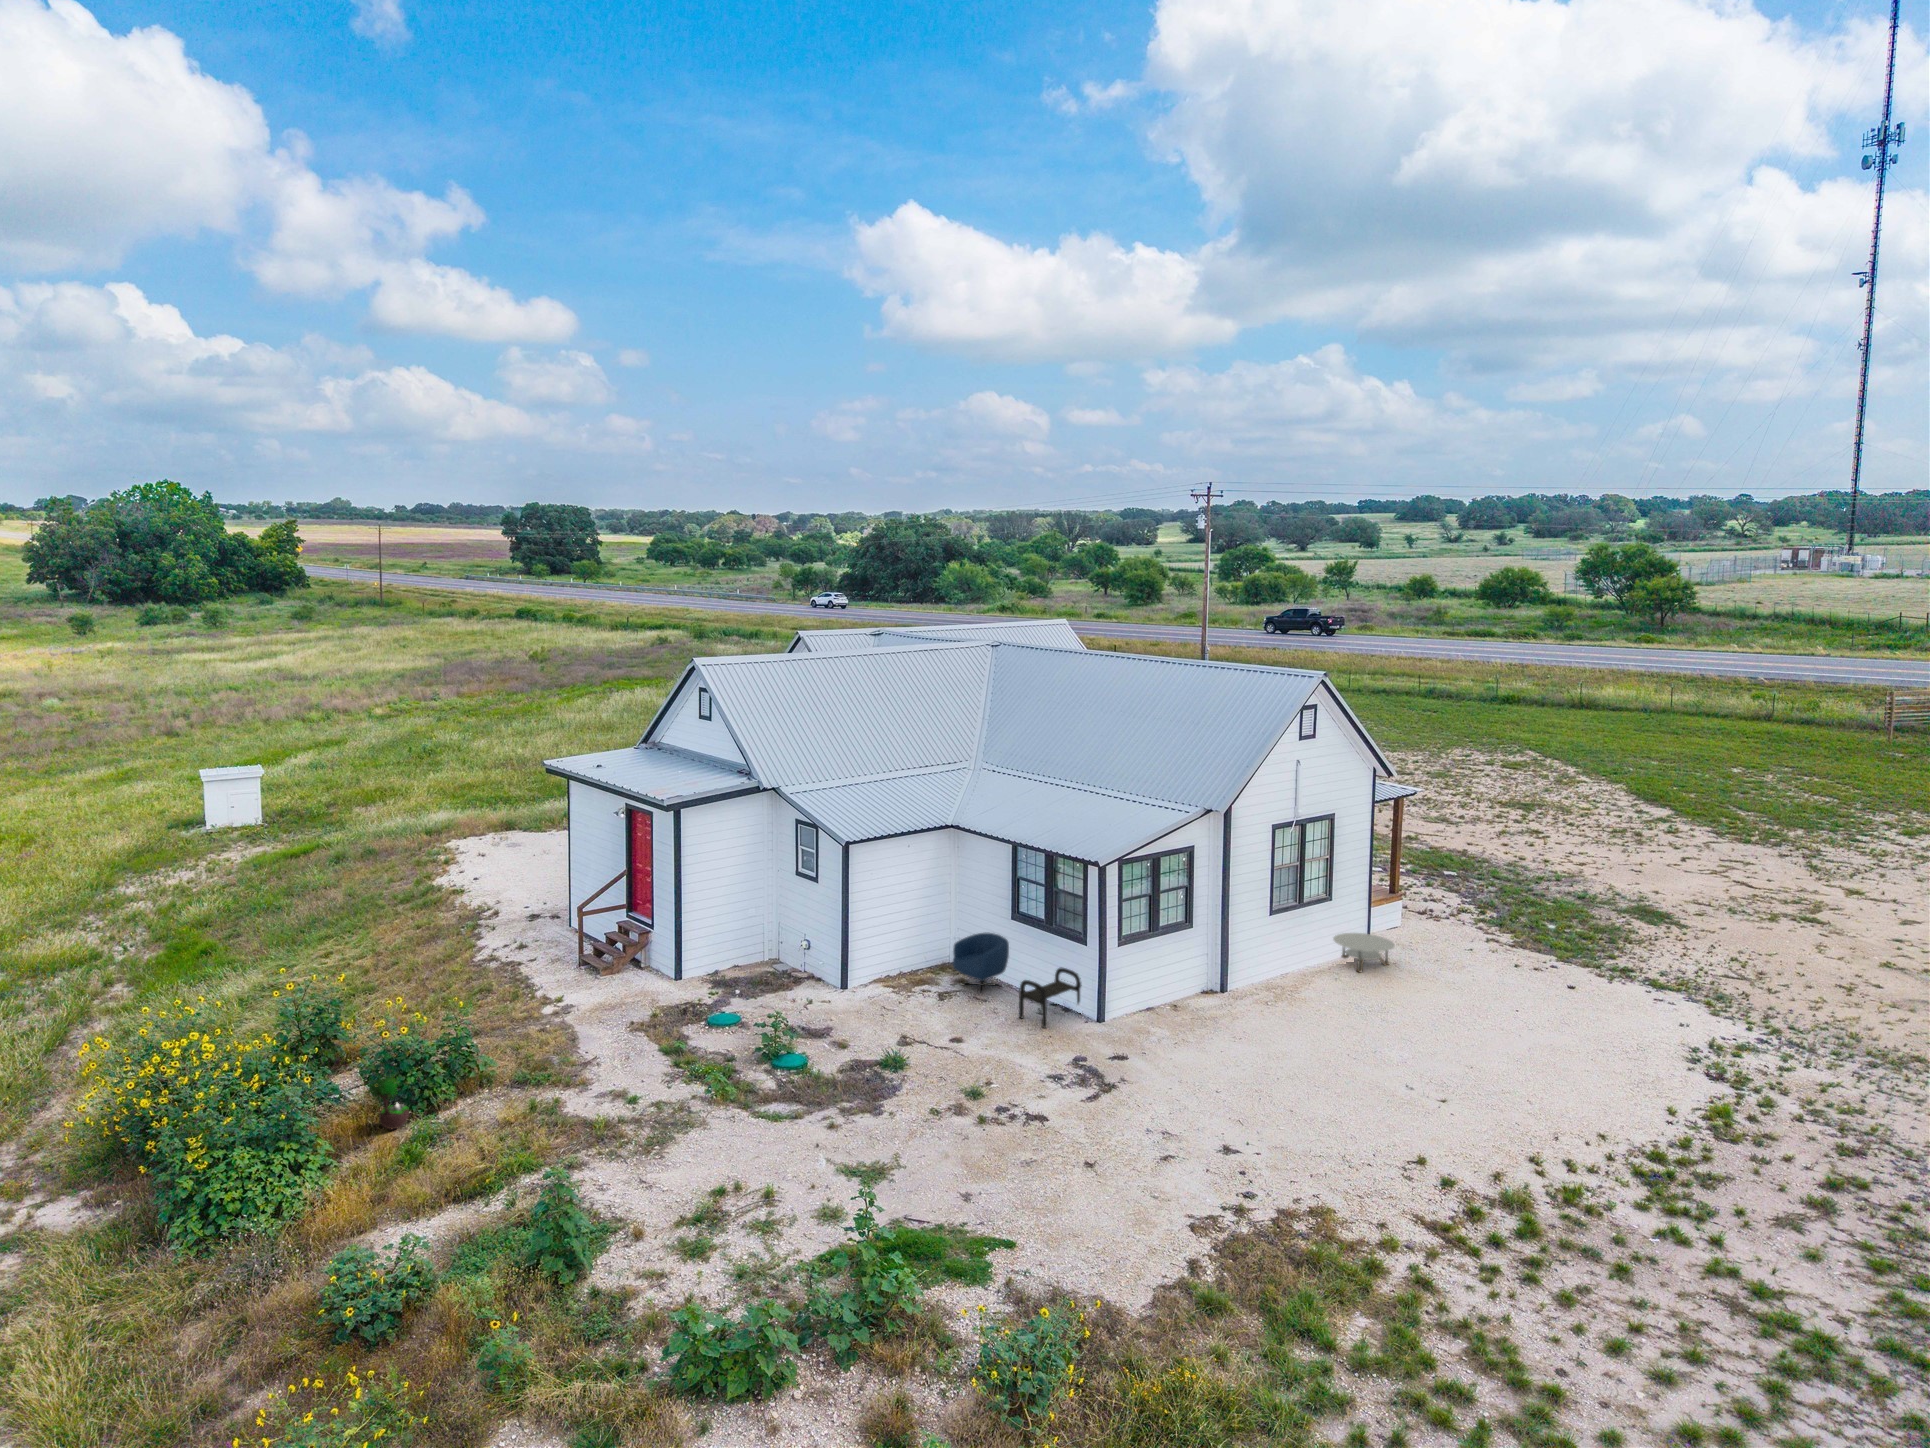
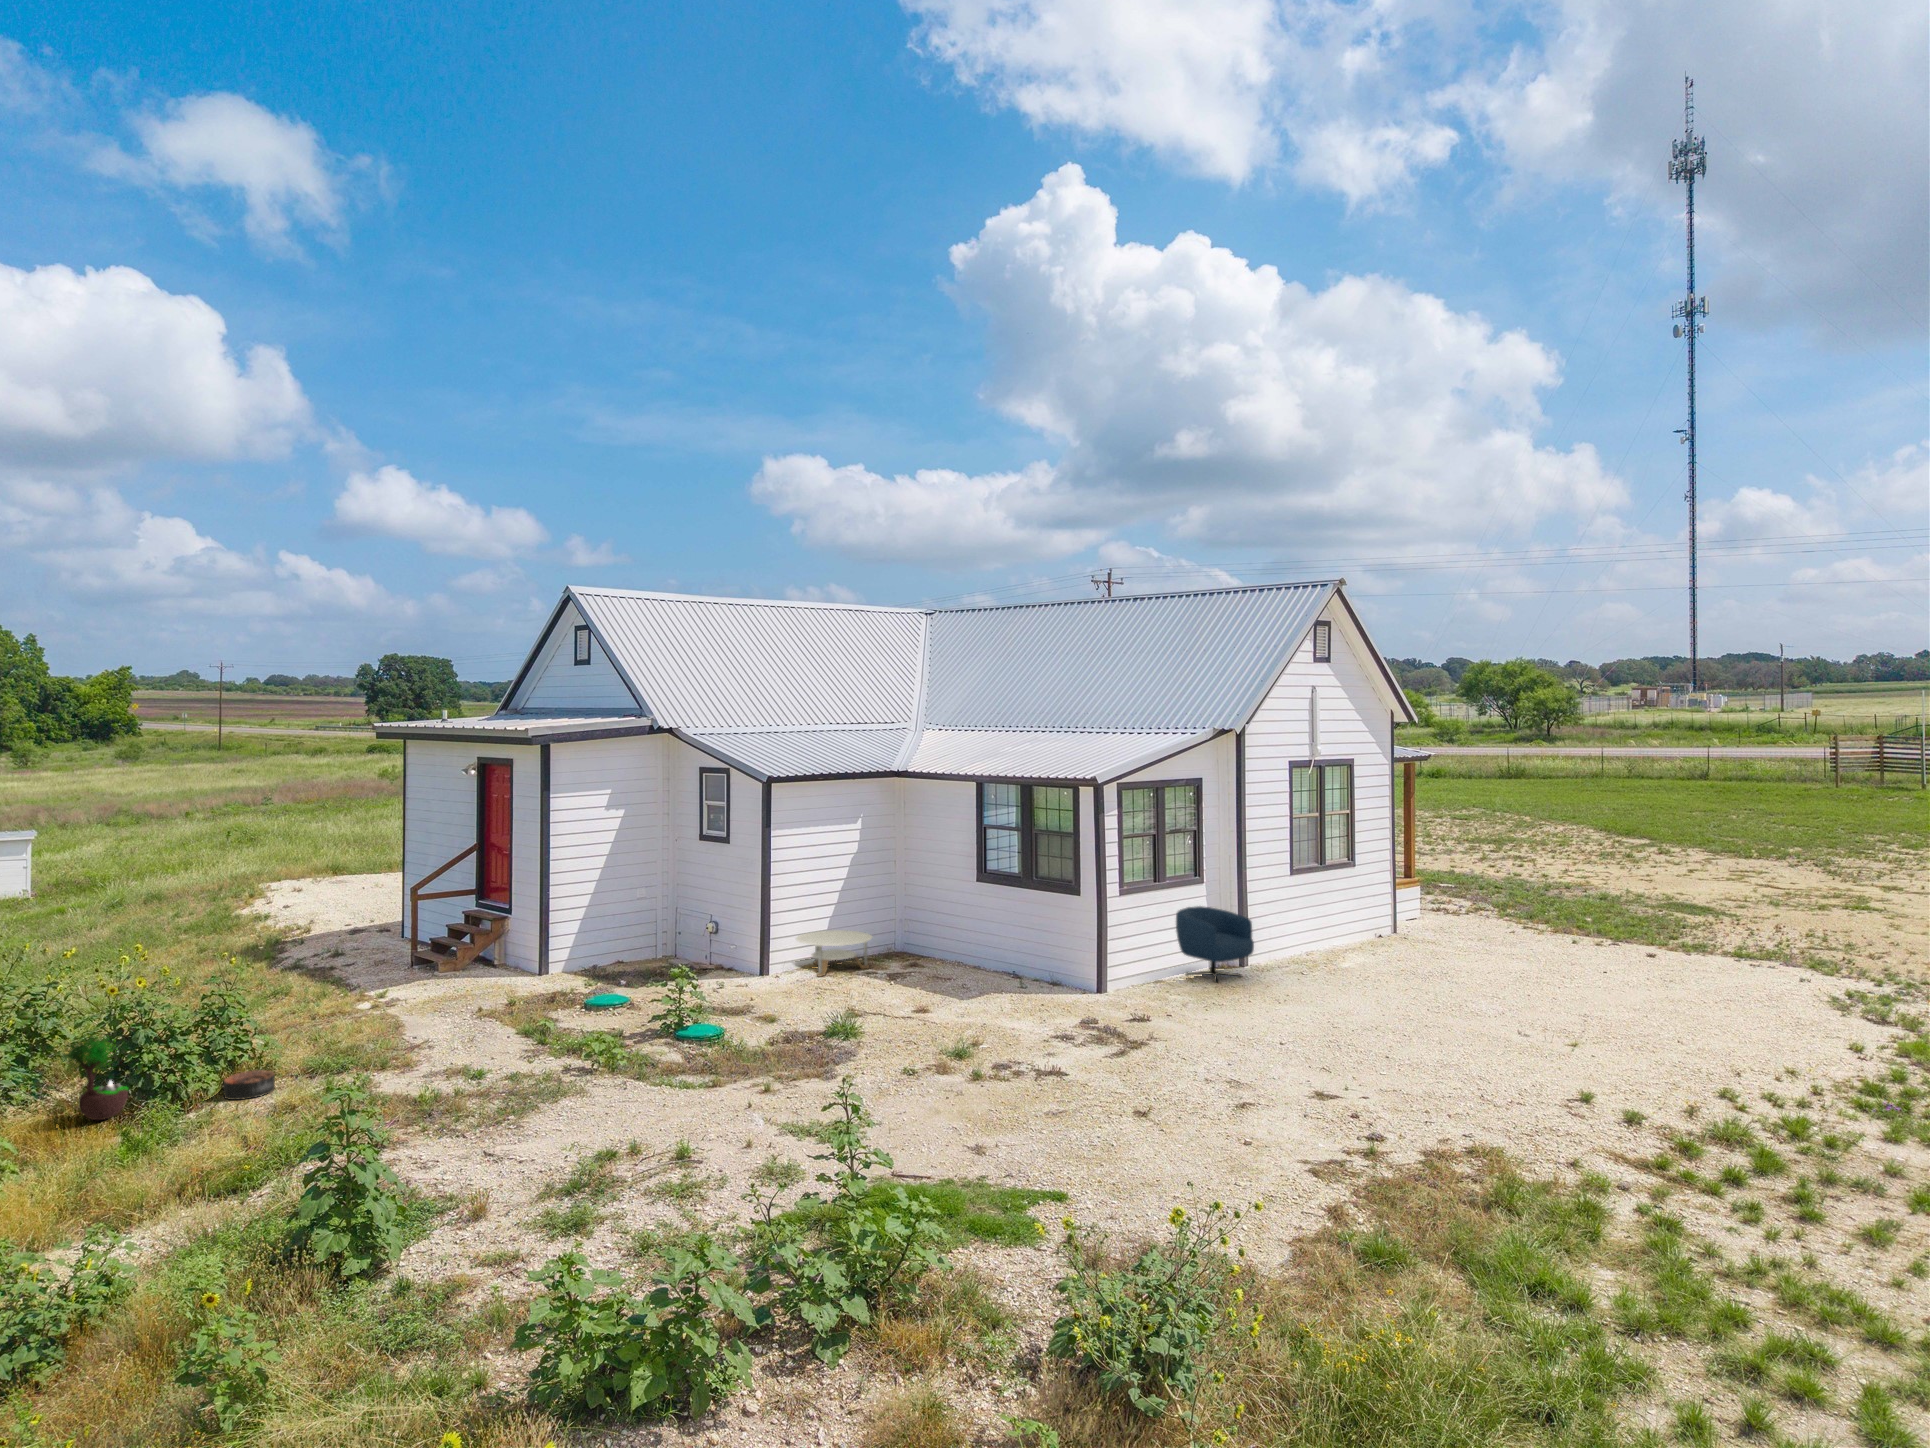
armchair: present [953,933,1009,986] -> present [1176,906,1254,981]
round table: present [1333,933,1395,972] -> present [796,930,872,977]
bench: present [1019,968,1082,1028] -> none [999,927,1079,997]
basket: none [467,1090,500,1114] -> present [224,1070,275,1100]

